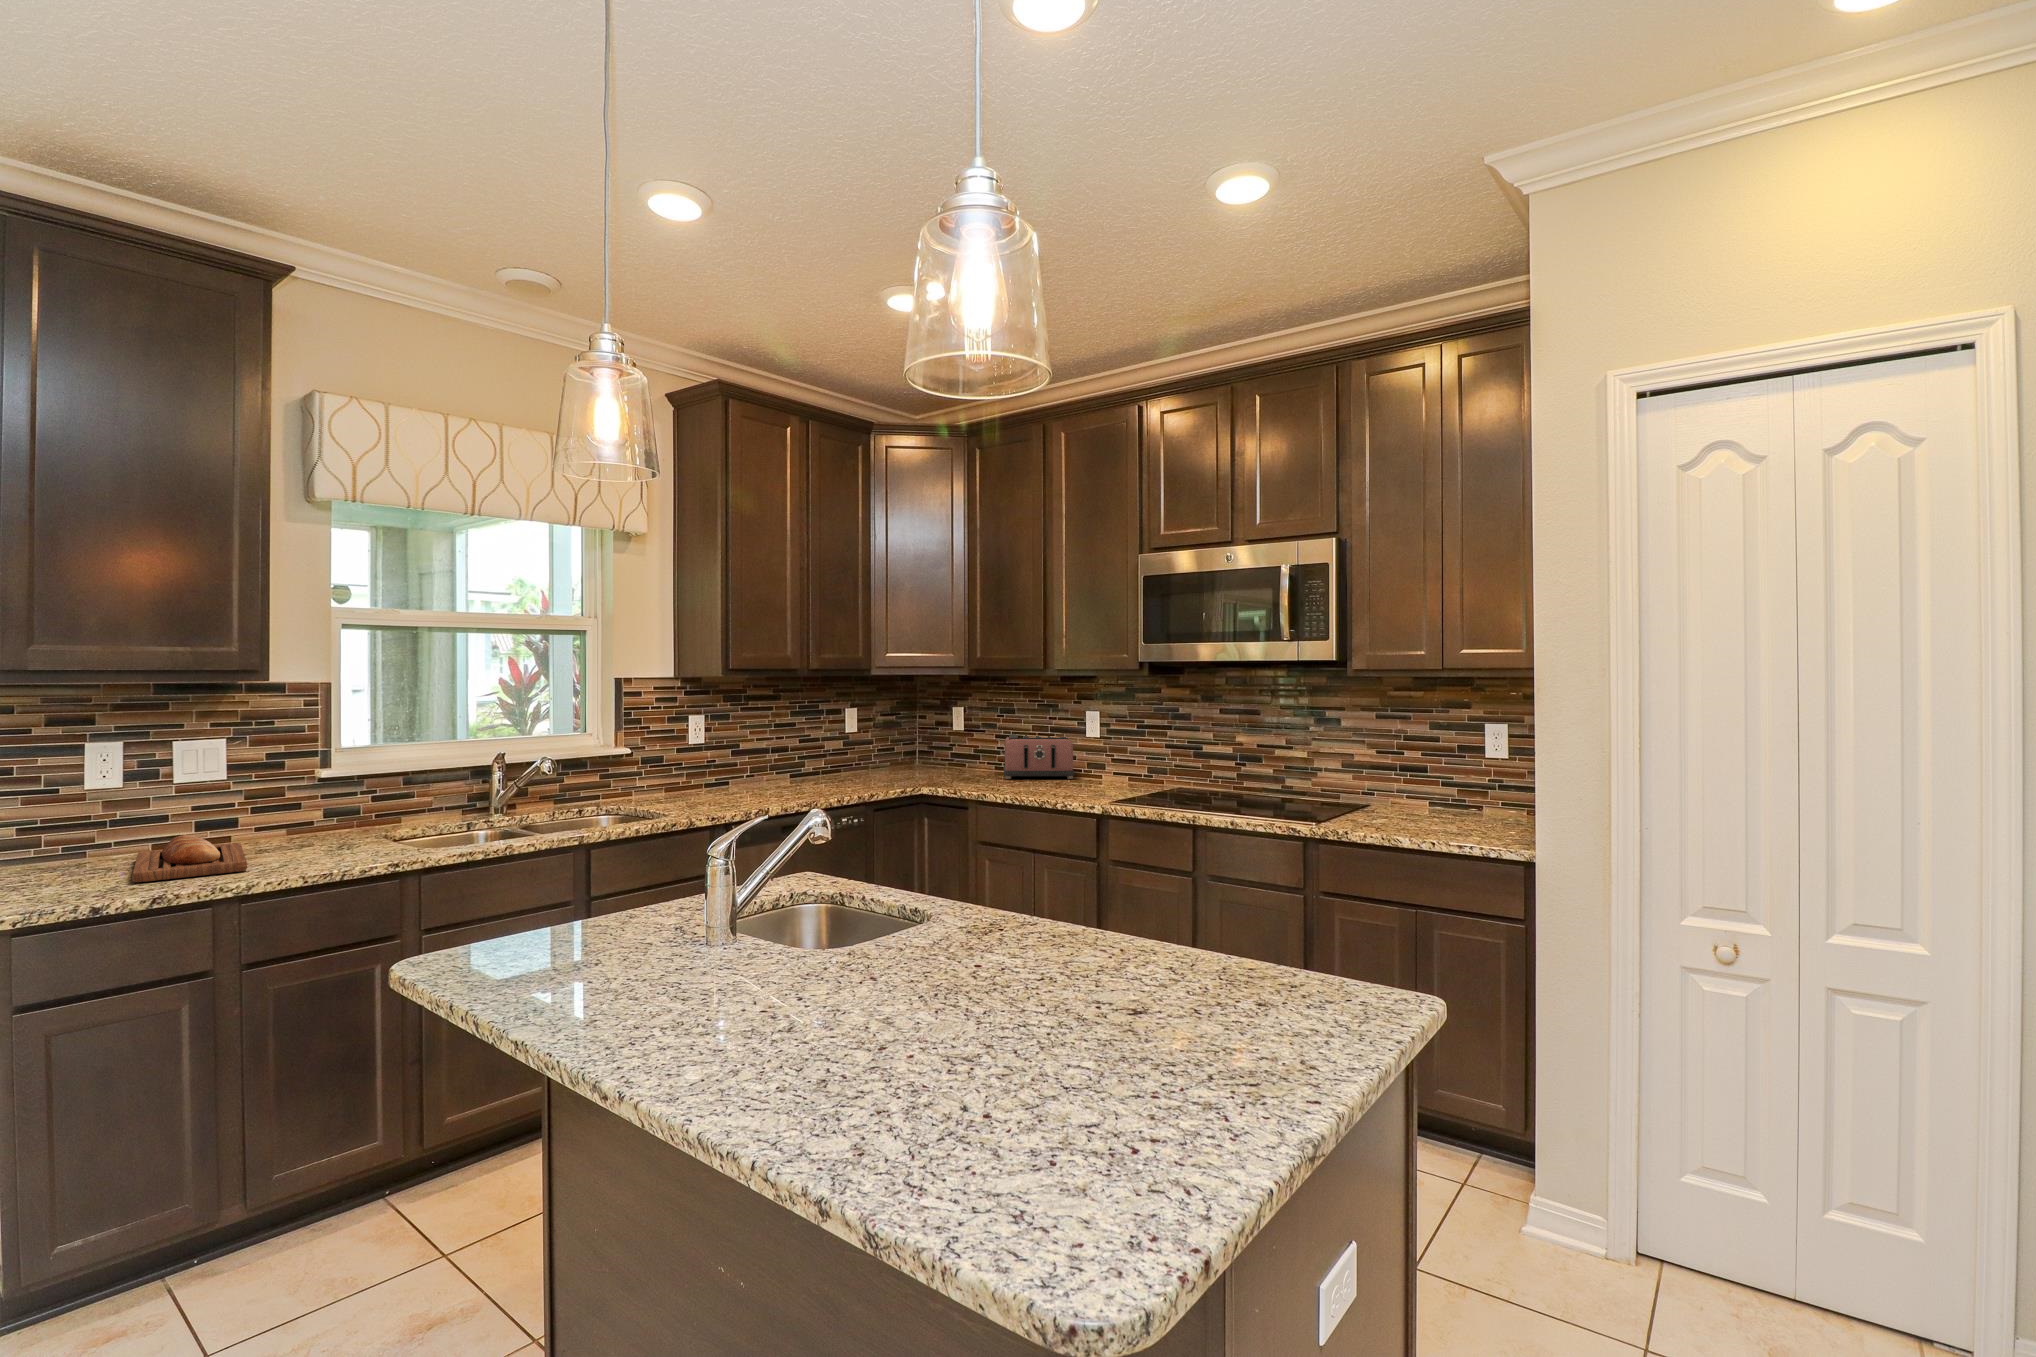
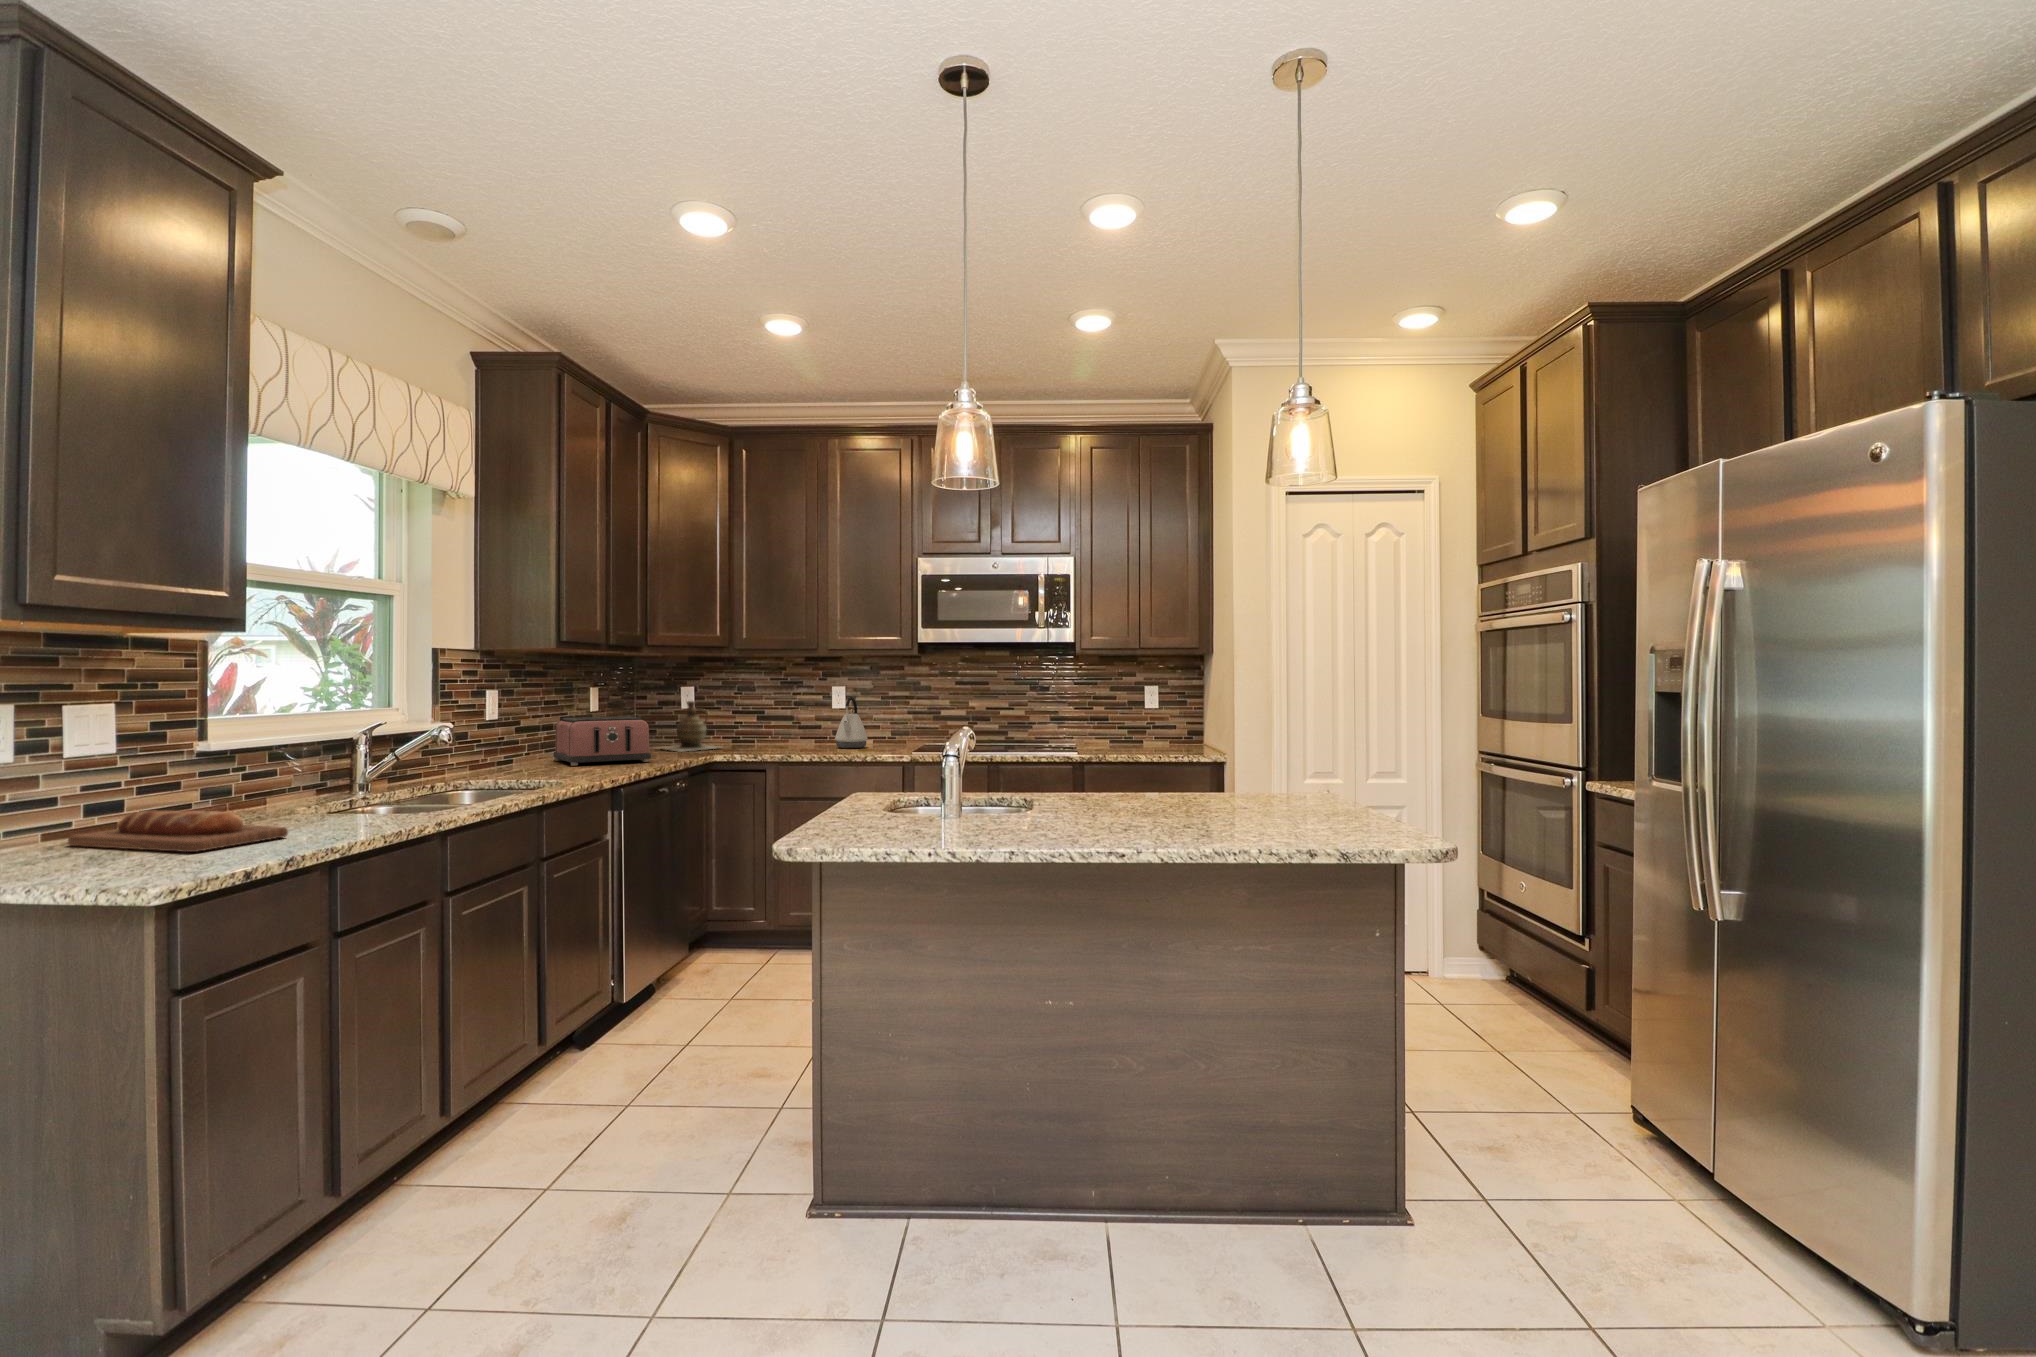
ceramic jug: none [902,724,968,779] -> present [659,701,718,752]
kettle: none [1075,725,1113,787] -> present [835,697,868,748]
toaster: present [1004,734,1074,779] -> present [554,717,651,766]

